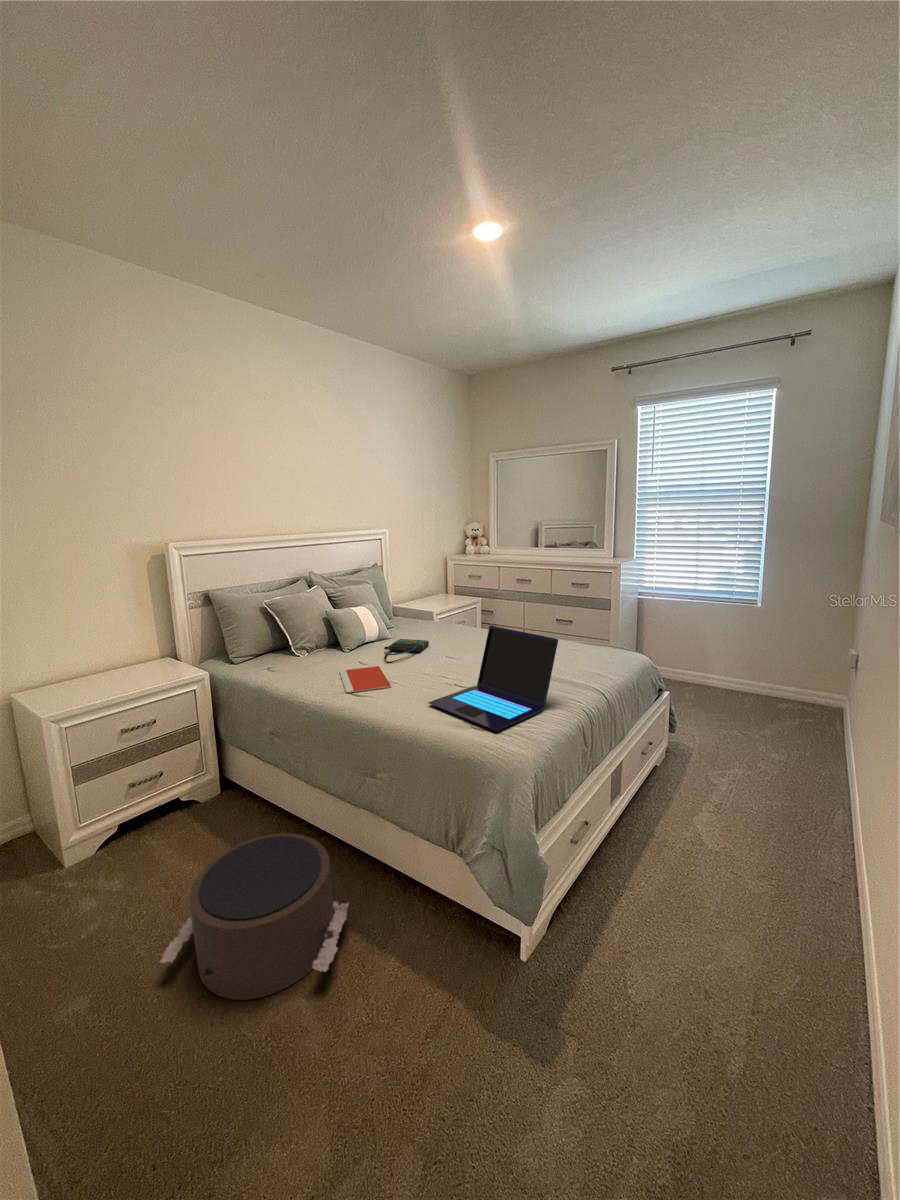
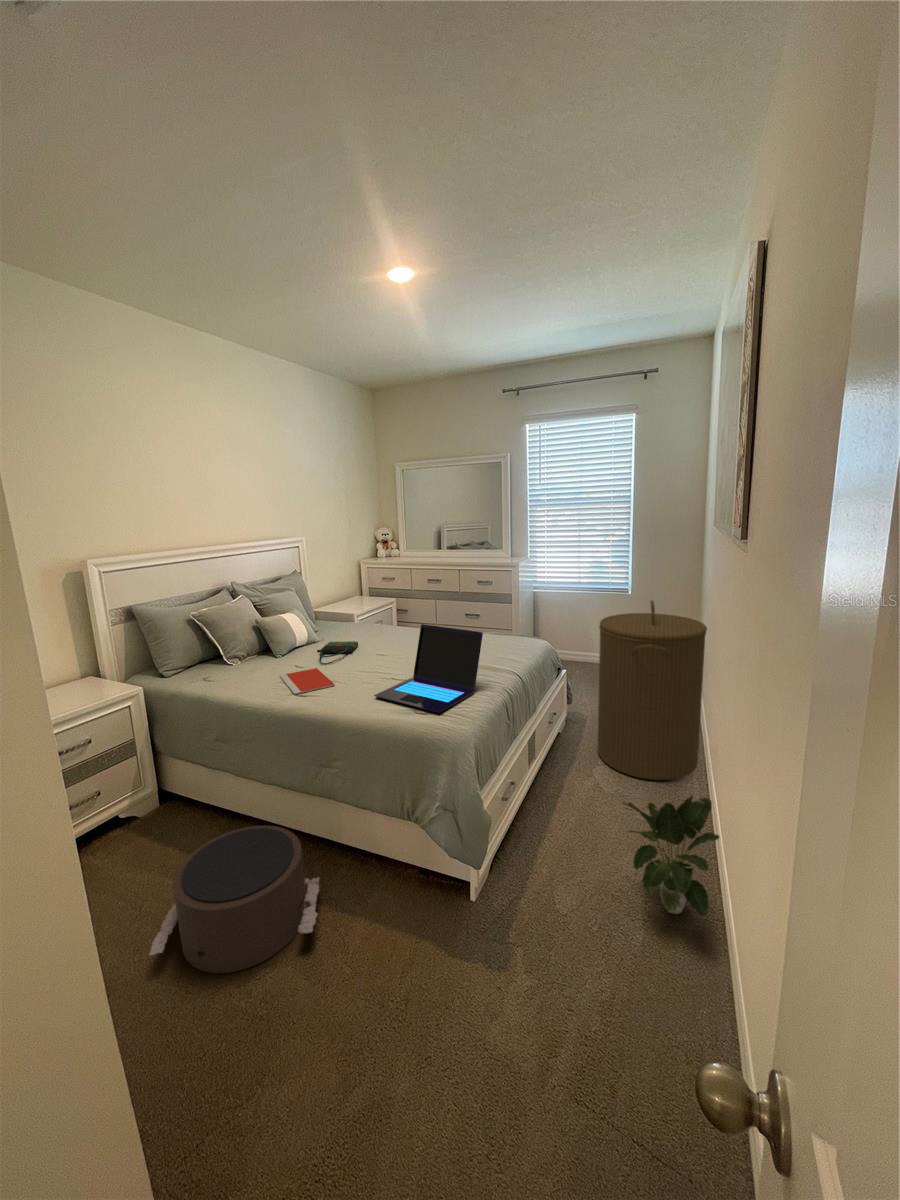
laundry hamper: none [703,613,866,845] -> present [598,601,707,780]
potted plant: none [727,878,878,1072] -> present [623,795,719,917]

